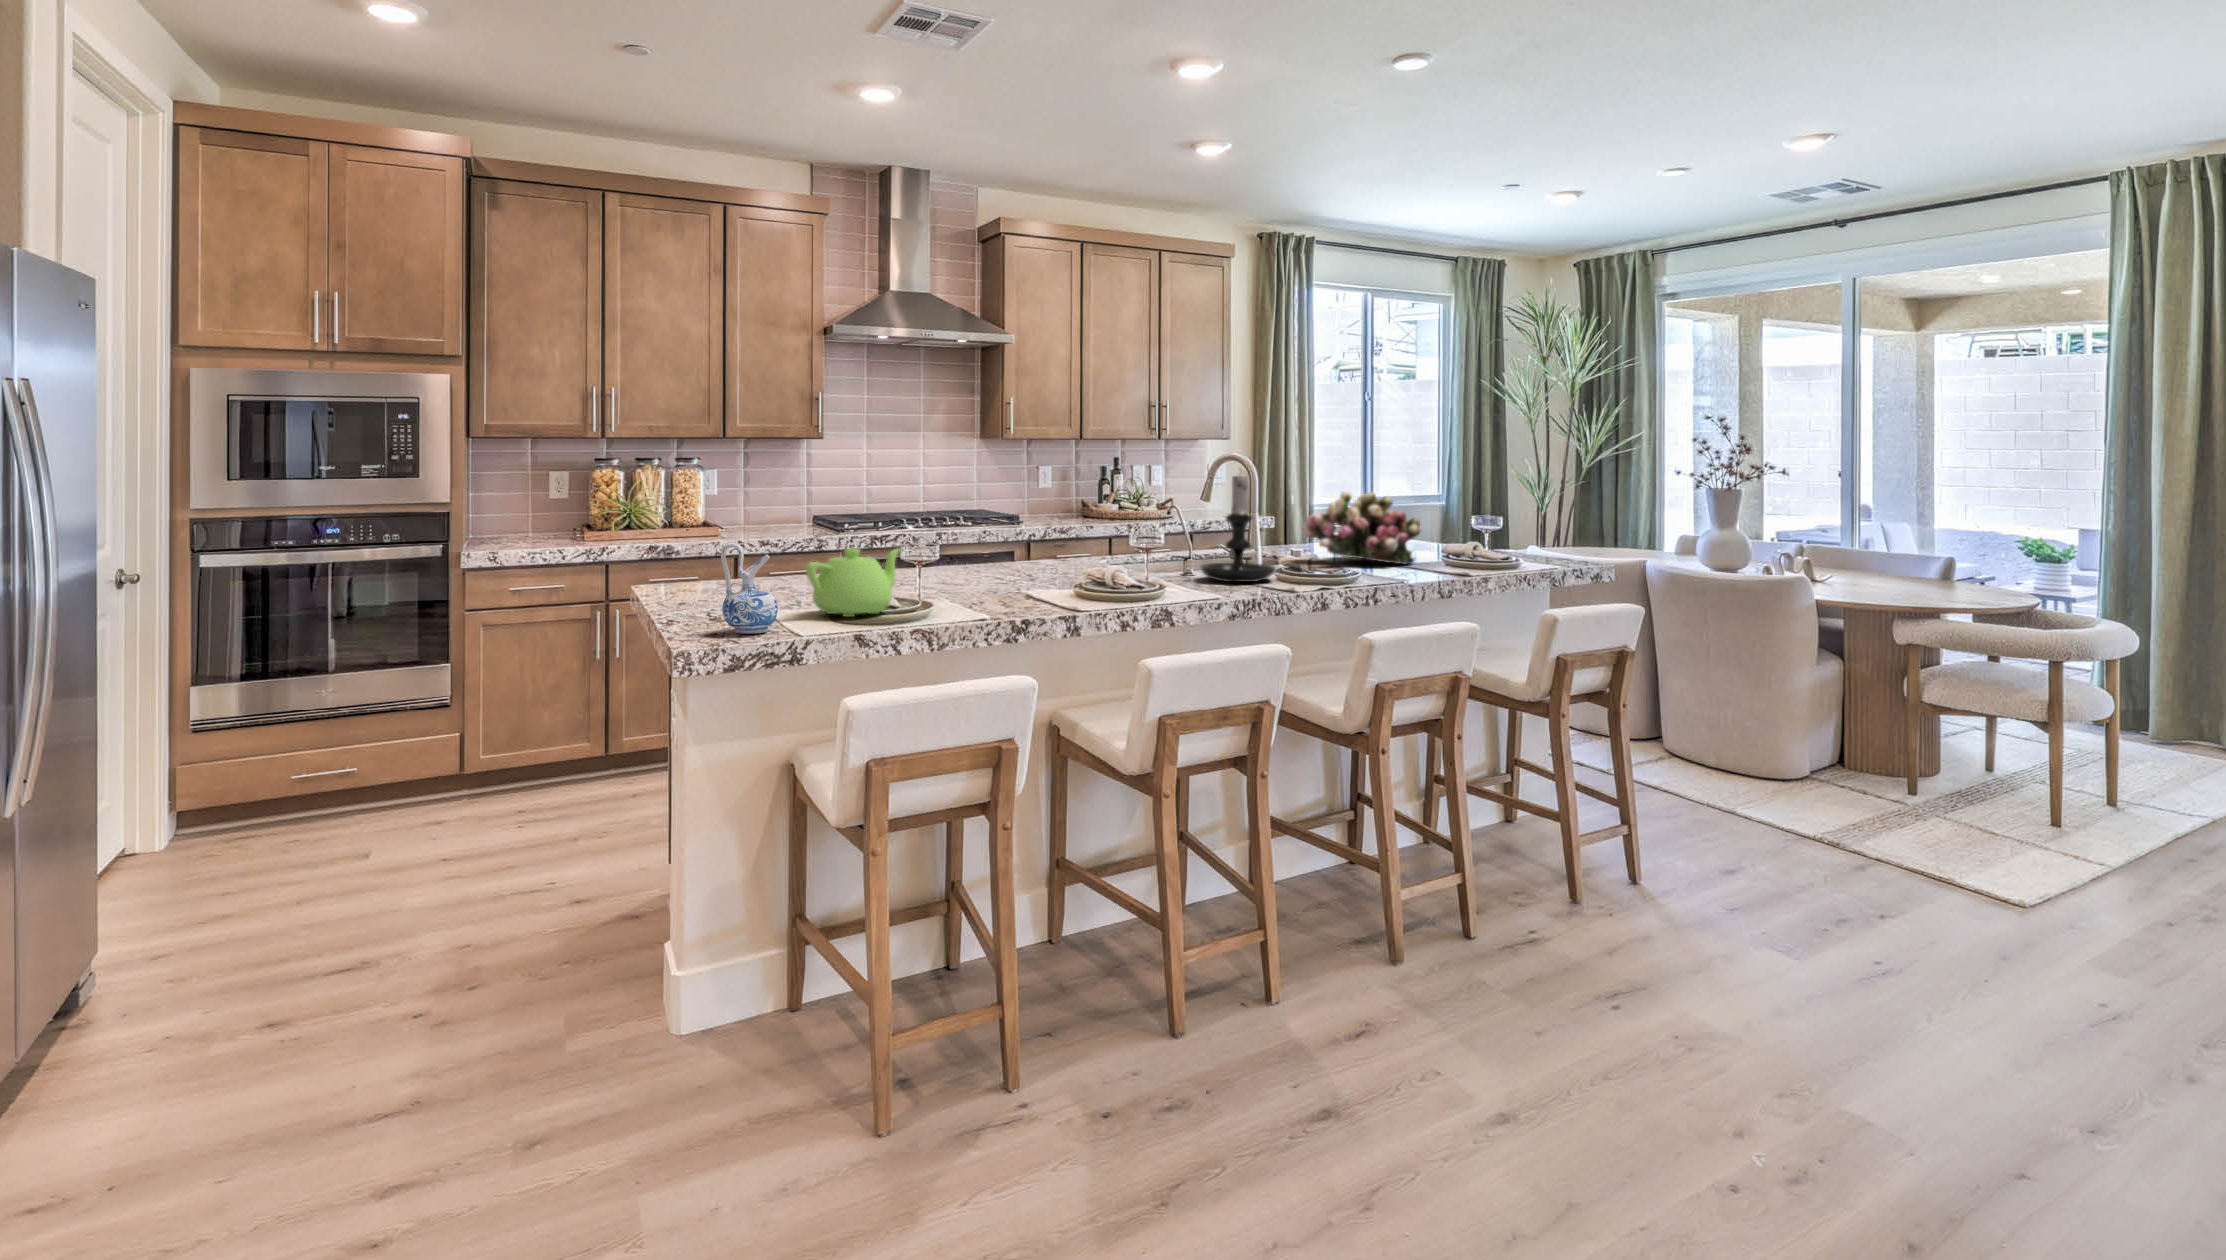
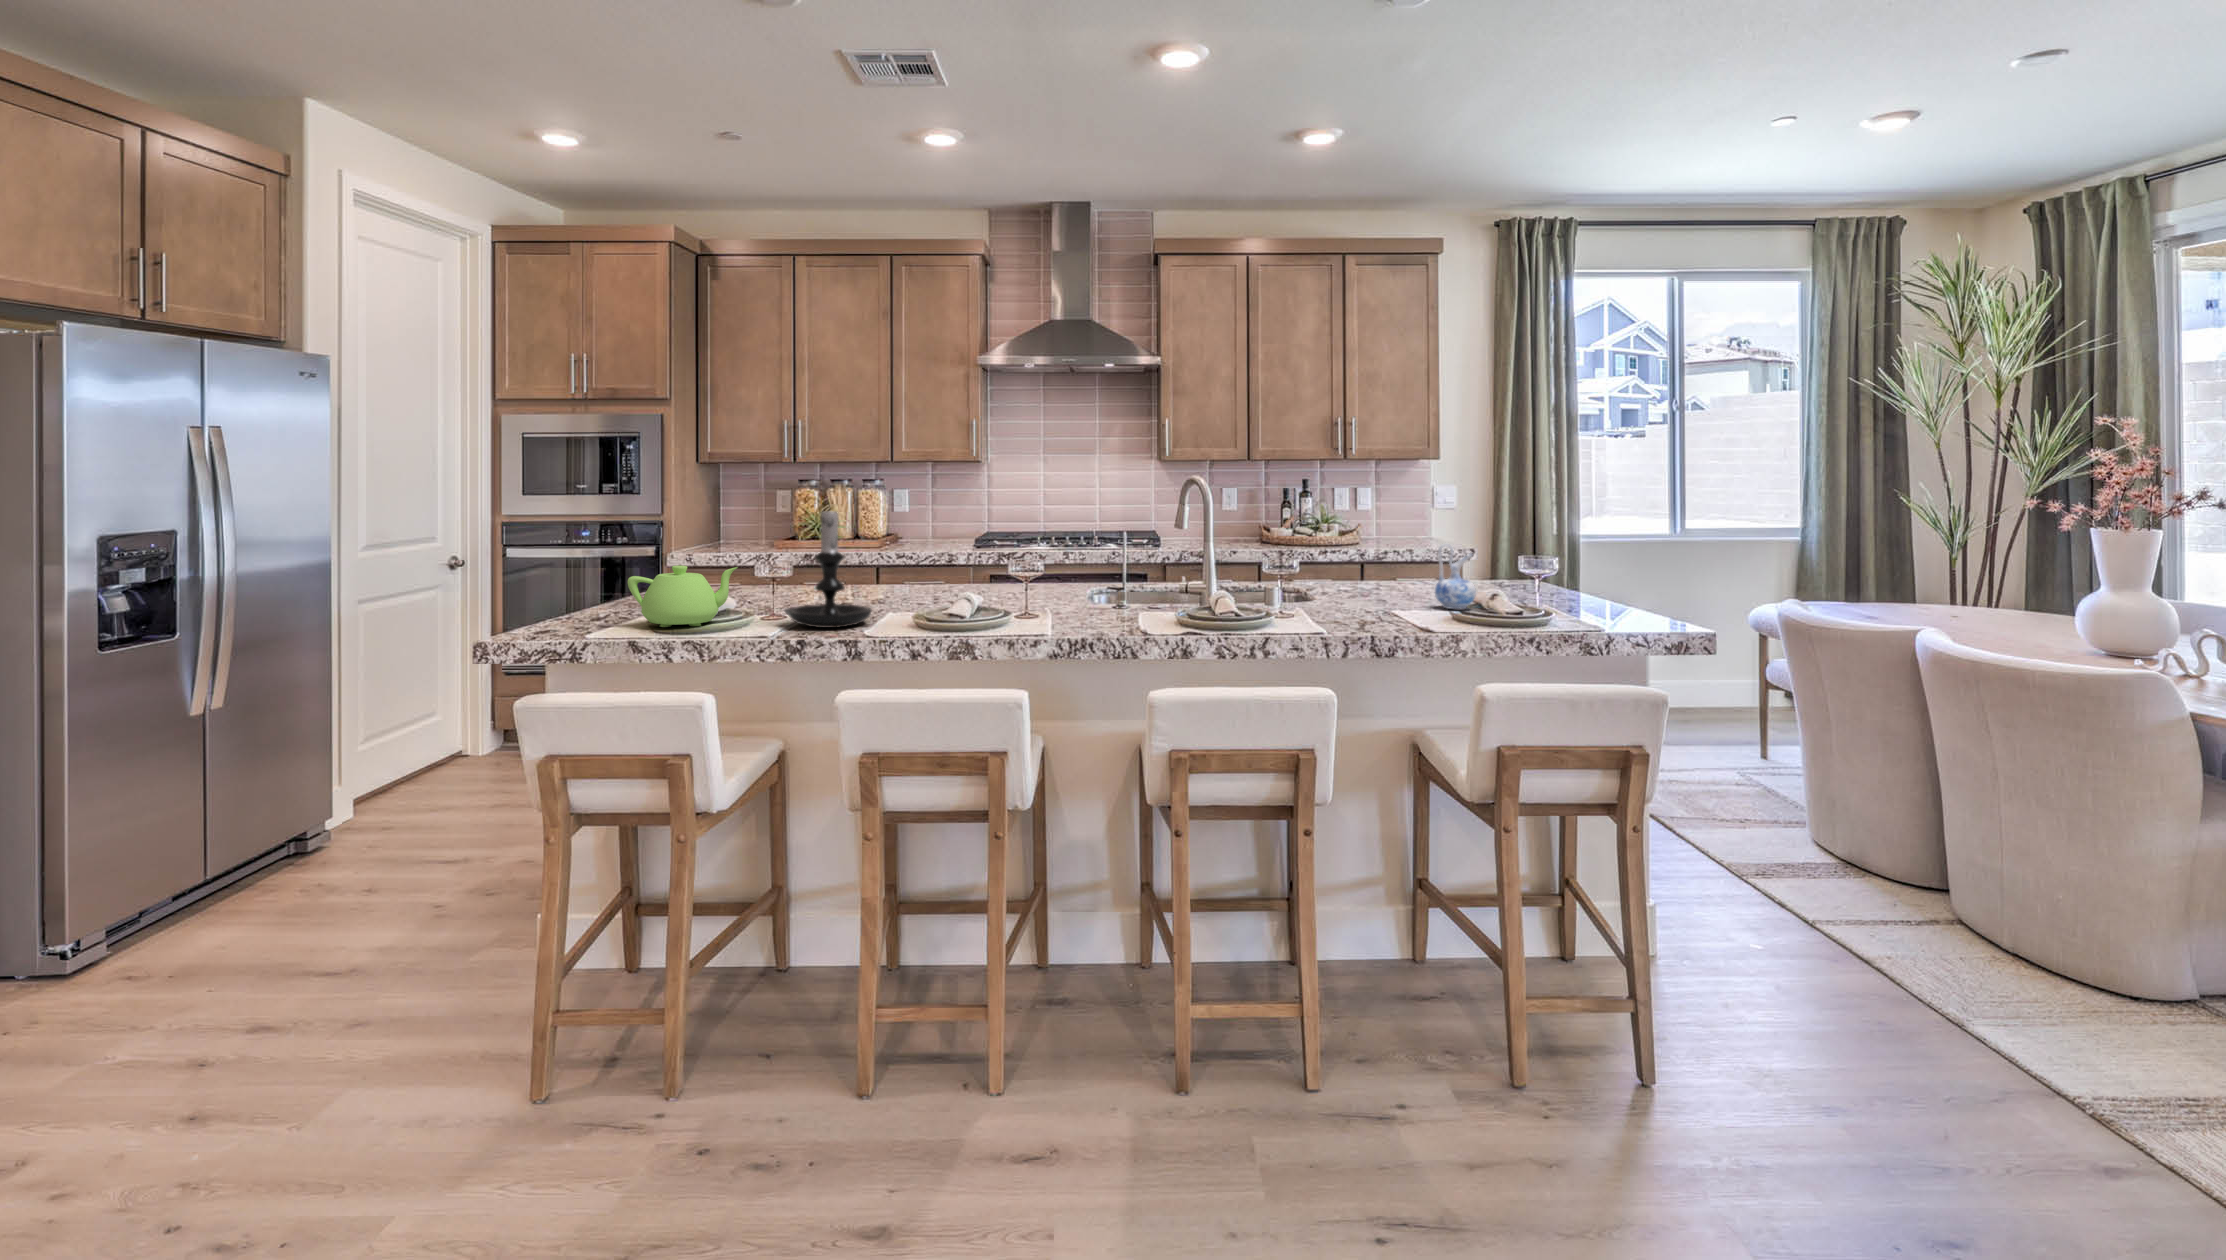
candle holder: present [1200,475,1276,582] -> present [784,503,872,628]
flower arrangement: present [1302,491,1420,565] -> none [1256,528,1391,612]
ceramic pitcher: present [721,543,778,634] -> present [1435,543,1476,609]

